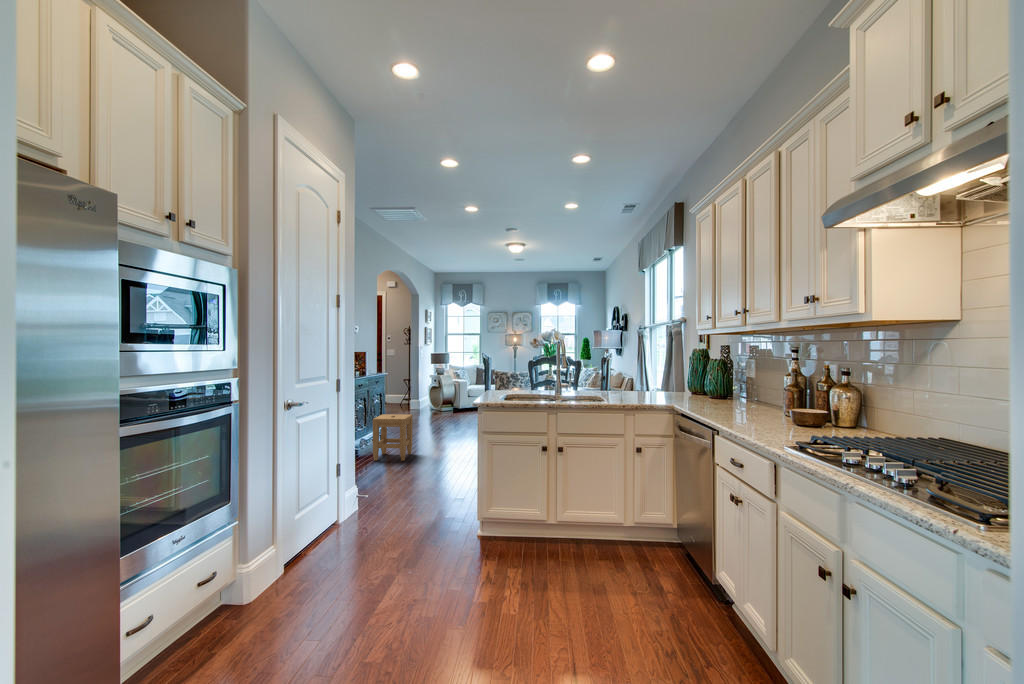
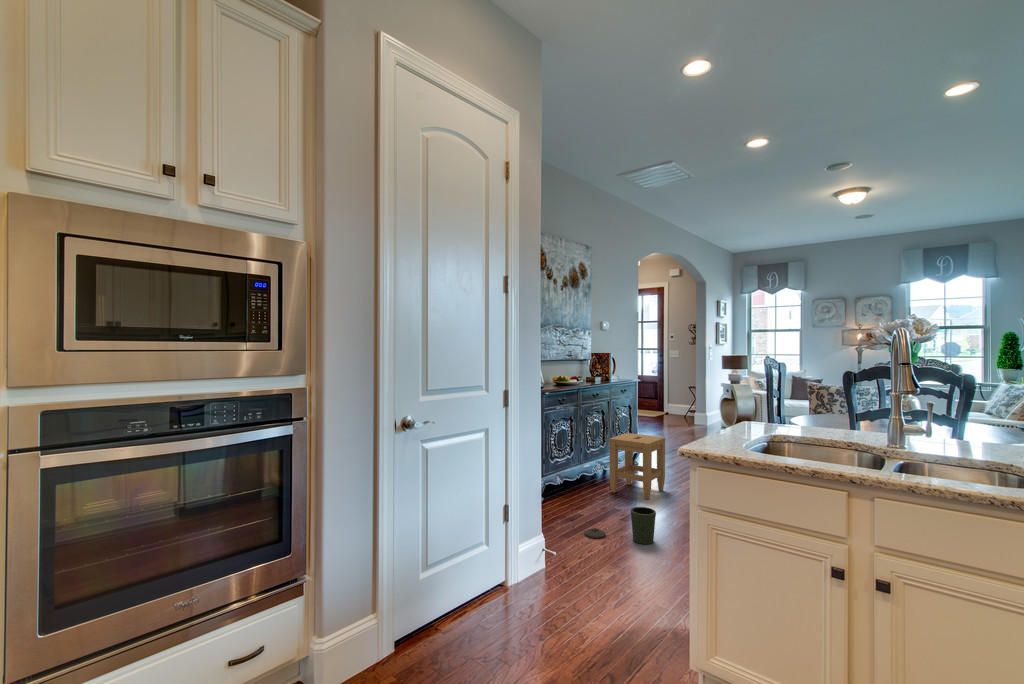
trash can: none [372,460,423,488] -> present [584,507,656,544]

